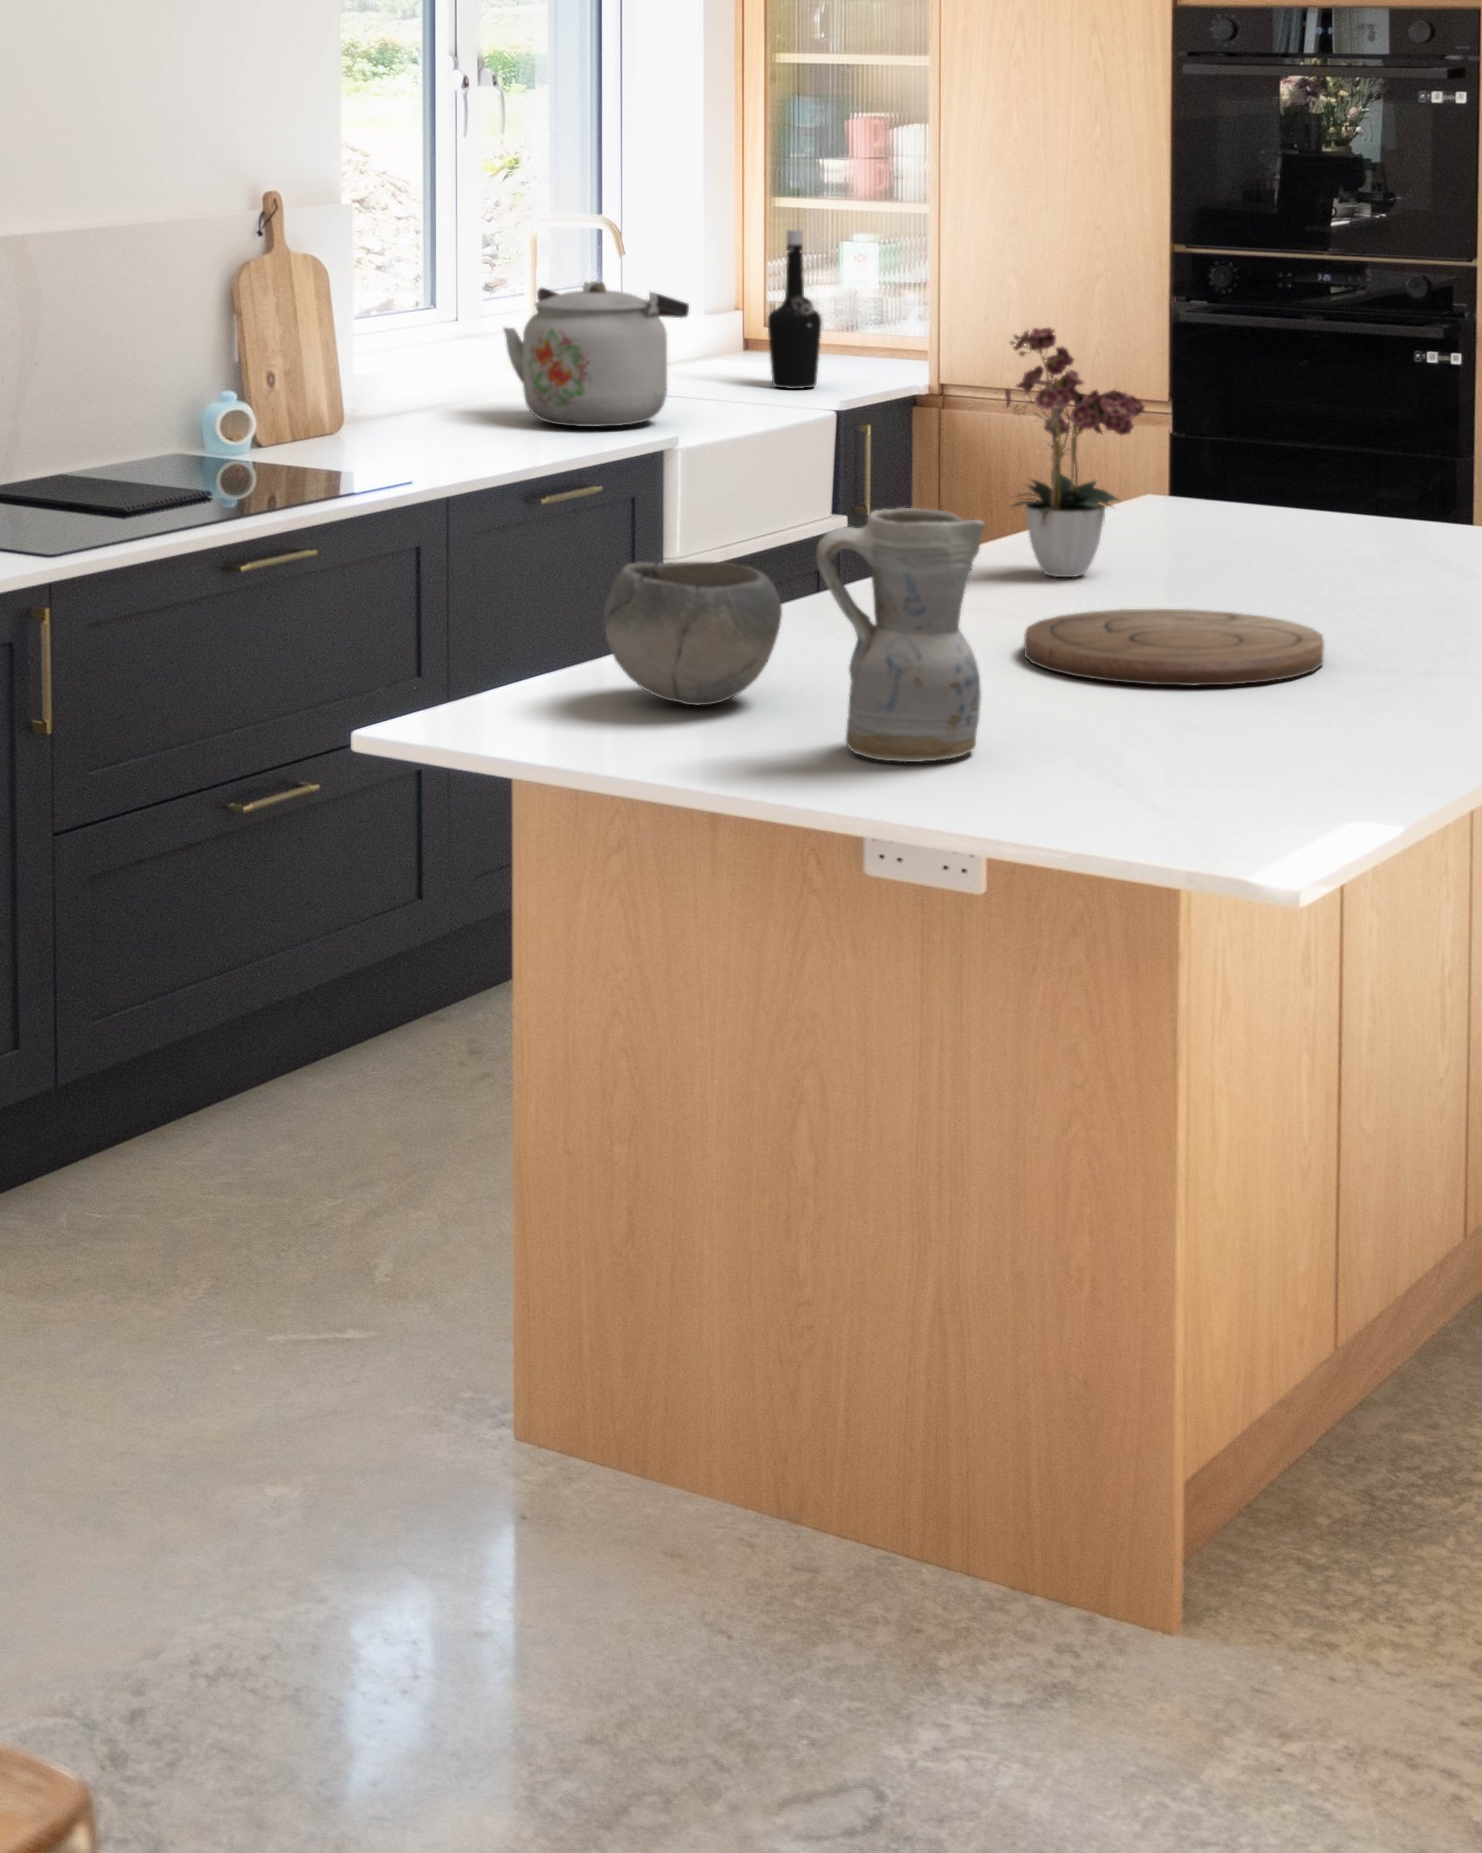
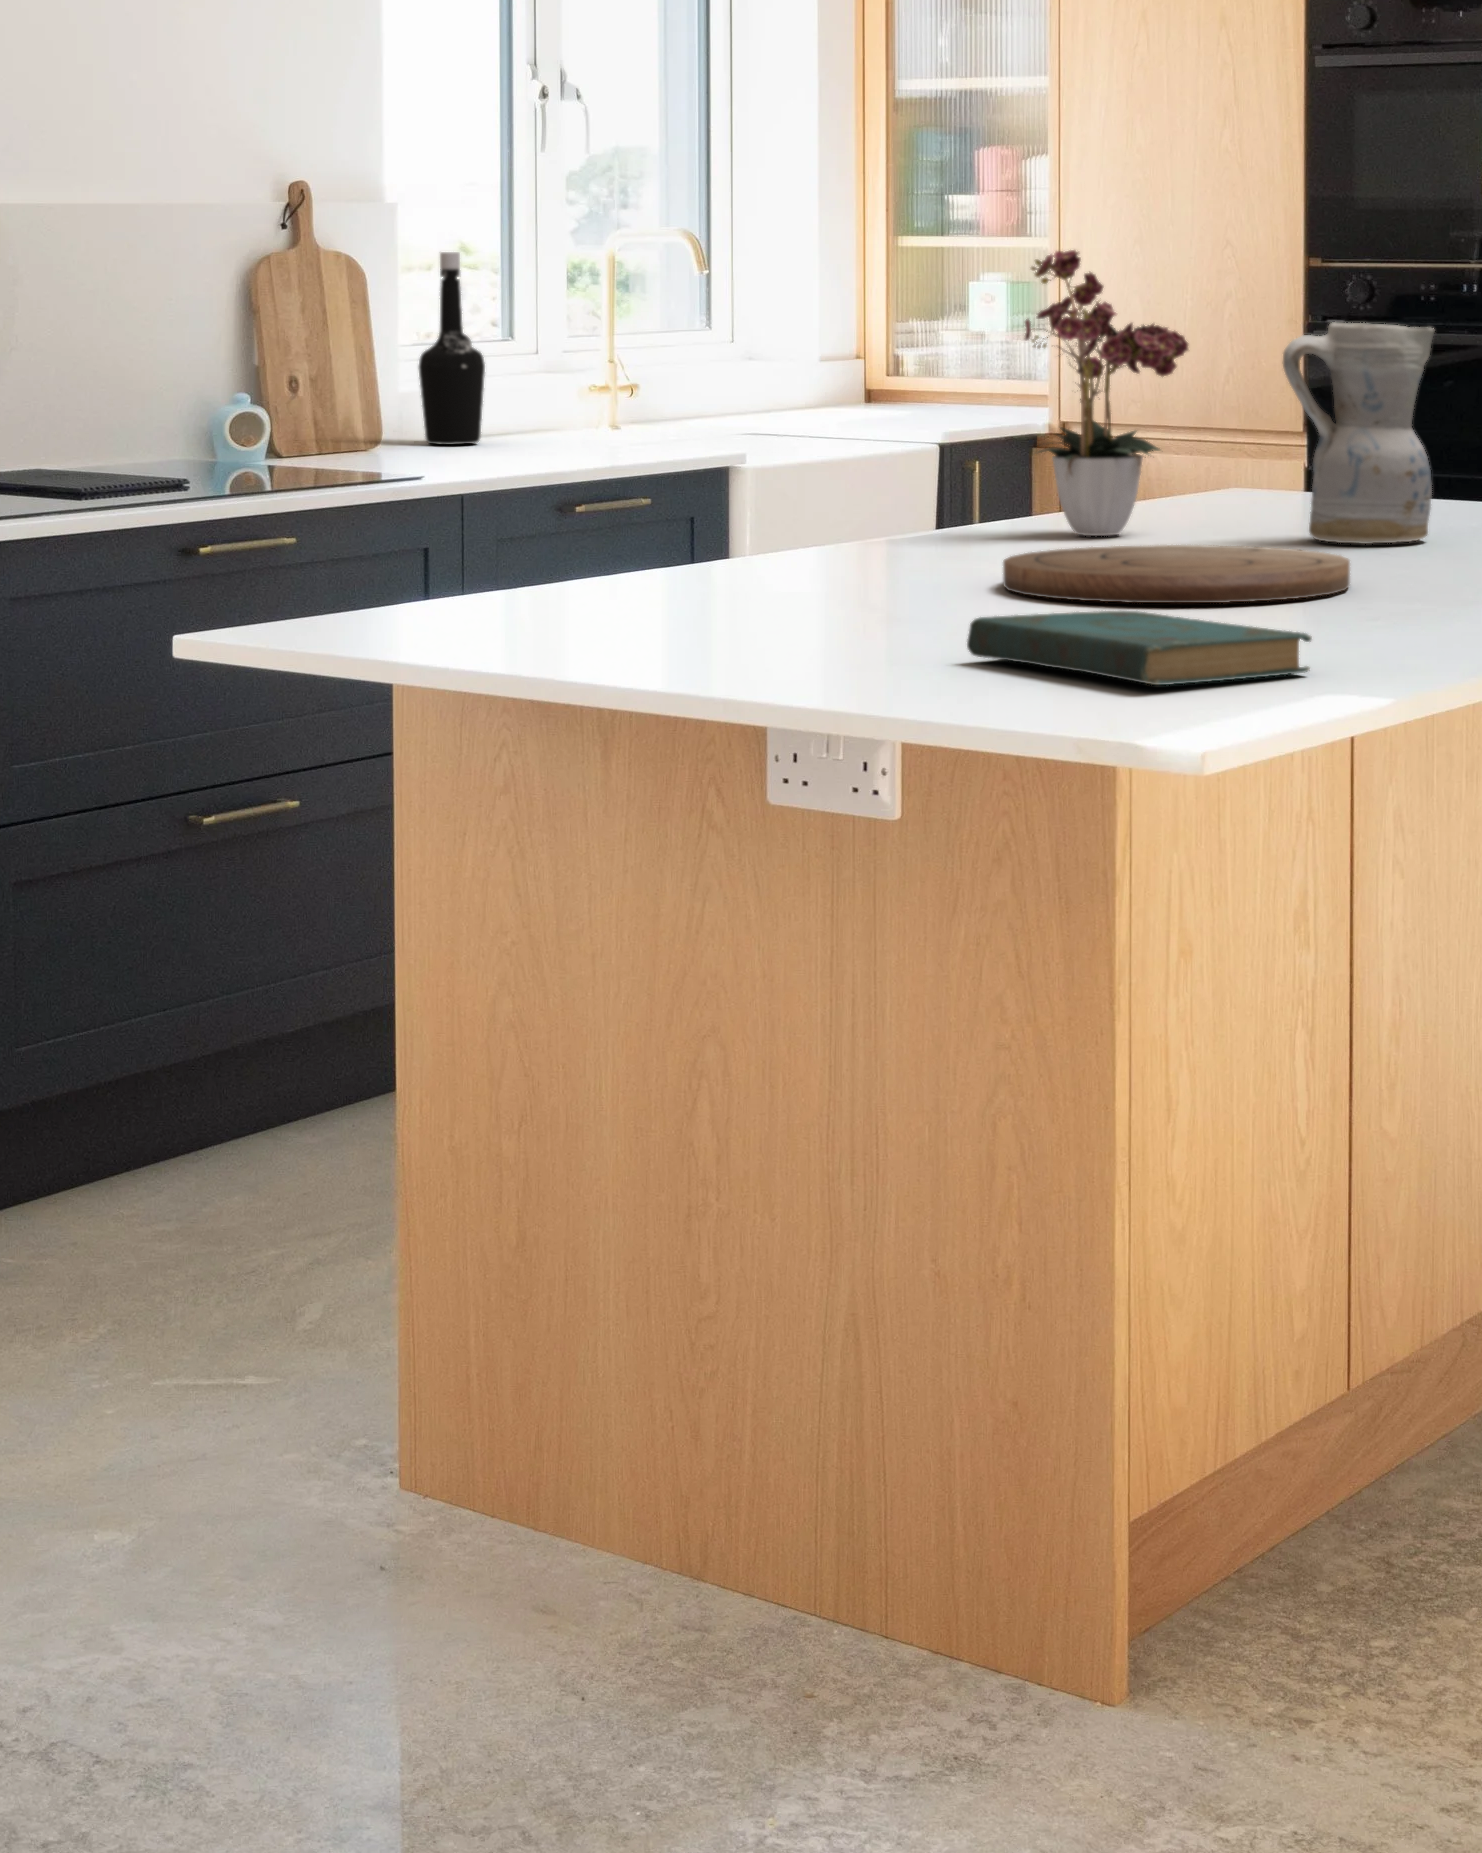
bottle: present [768,230,822,389] -> present [419,252,485,445]
kettle: present [504,281,689,427] -> none [560,283,763,440]
ceramic pitcher: present [816,508,985,762] -> present [1283,322,1434,544]
bowl: present [604,562,782,705] -> none [487,459,694,618]
book: none [1053,718,1353,810] -> present [967,611,1312,685]

